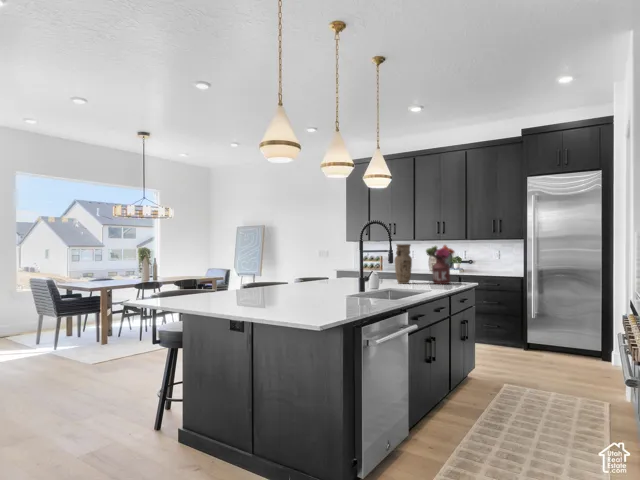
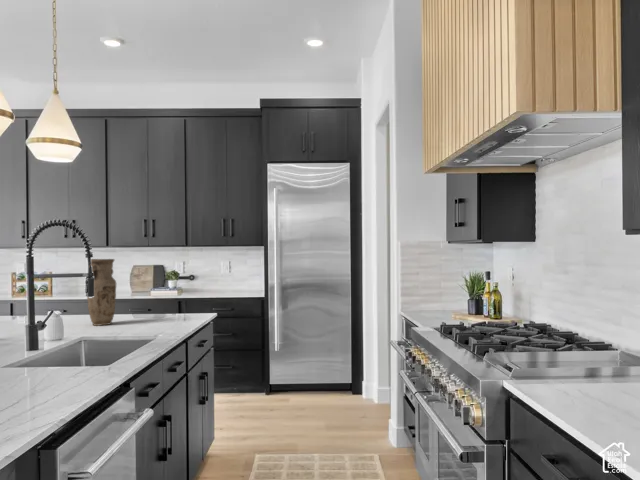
flower arrangement: present [426,245,454,284] -> none [139,258,185,321]

